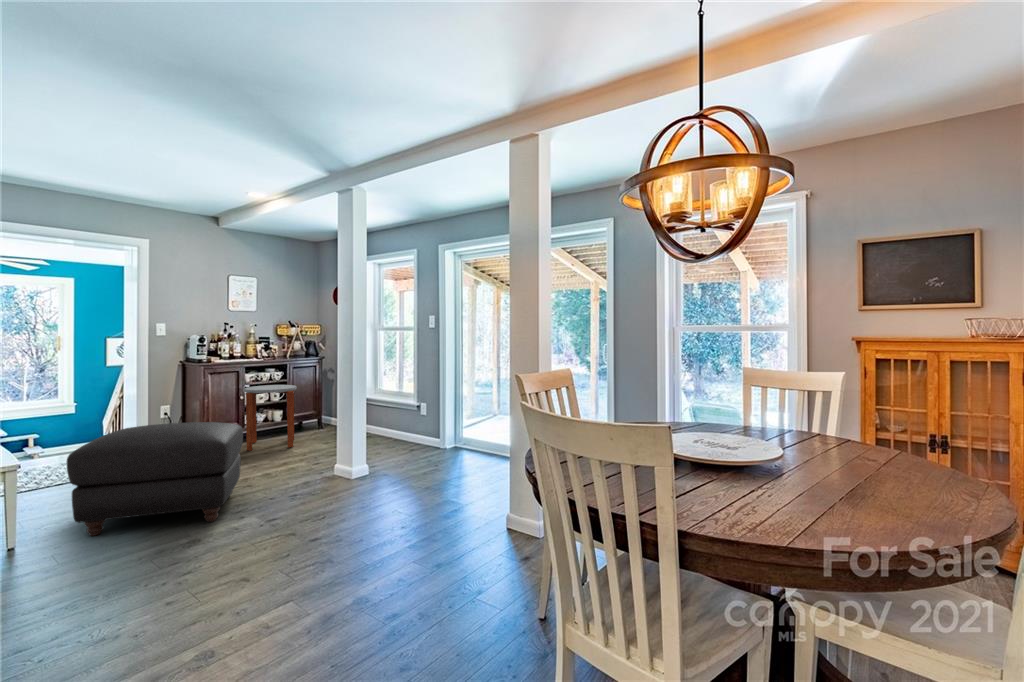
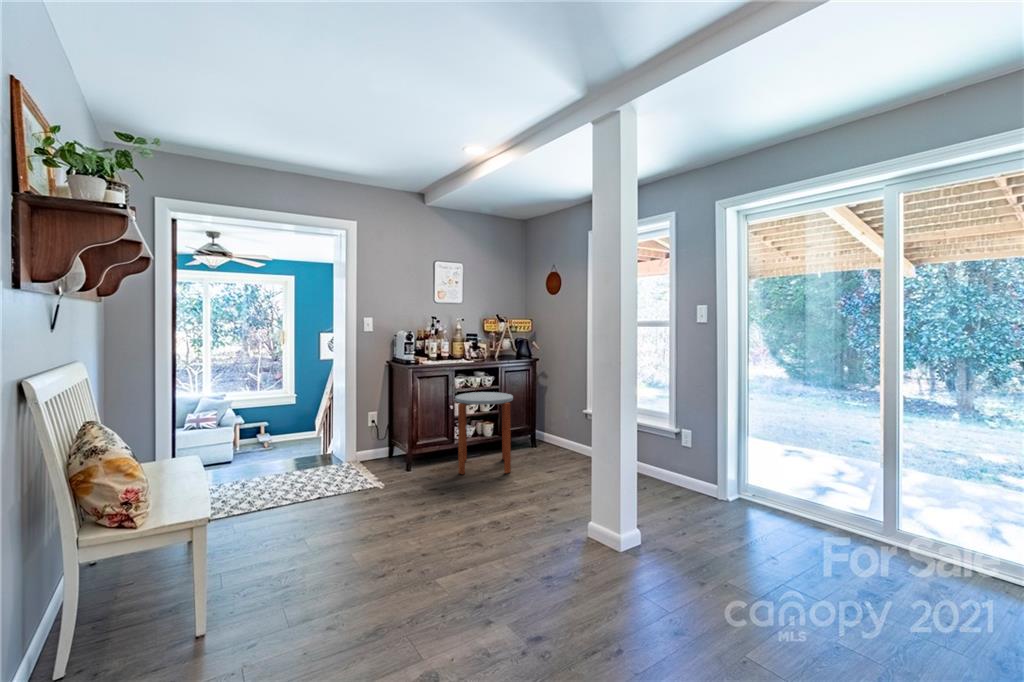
ottoman: present [66,422,243,536] -> none [255,462,472,635]

